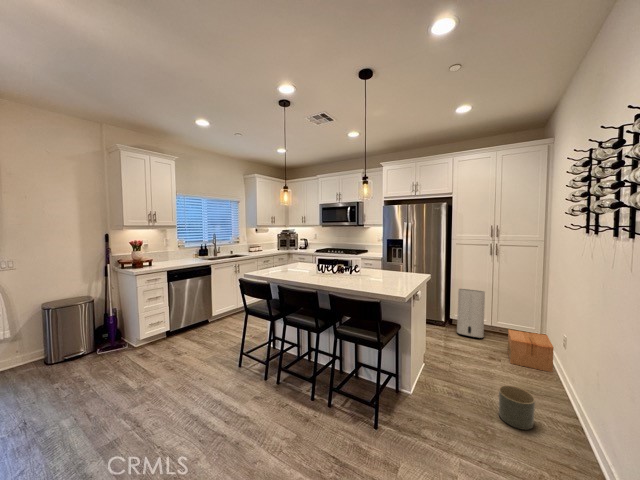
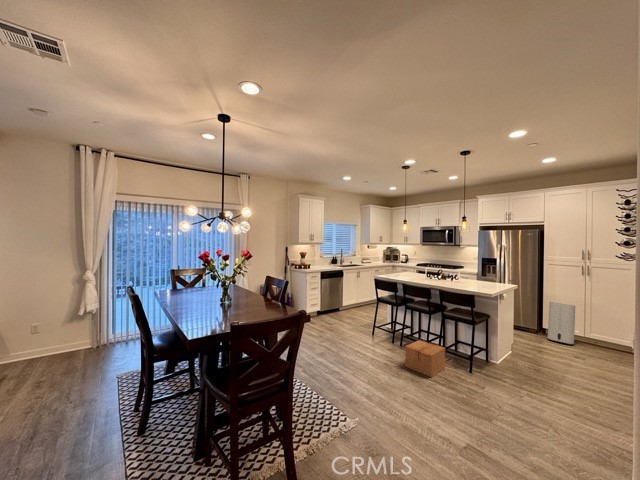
cardboard box: present [508,330,554,372] -> present [405,340,445,377]
planter: present [499,385,535,430] -> none [567,364,595,392]

